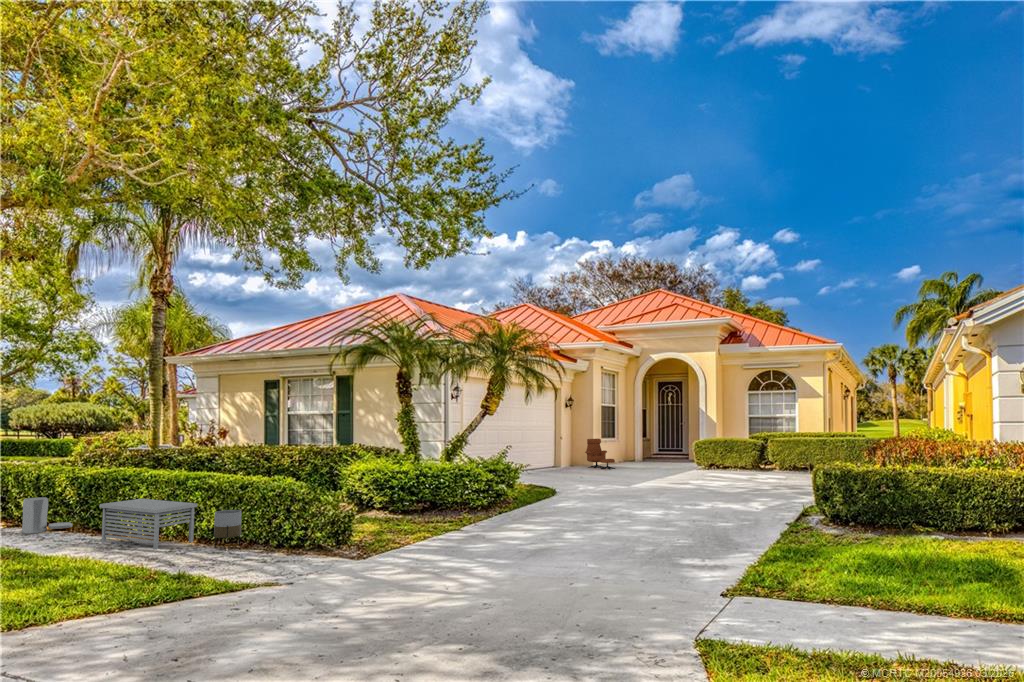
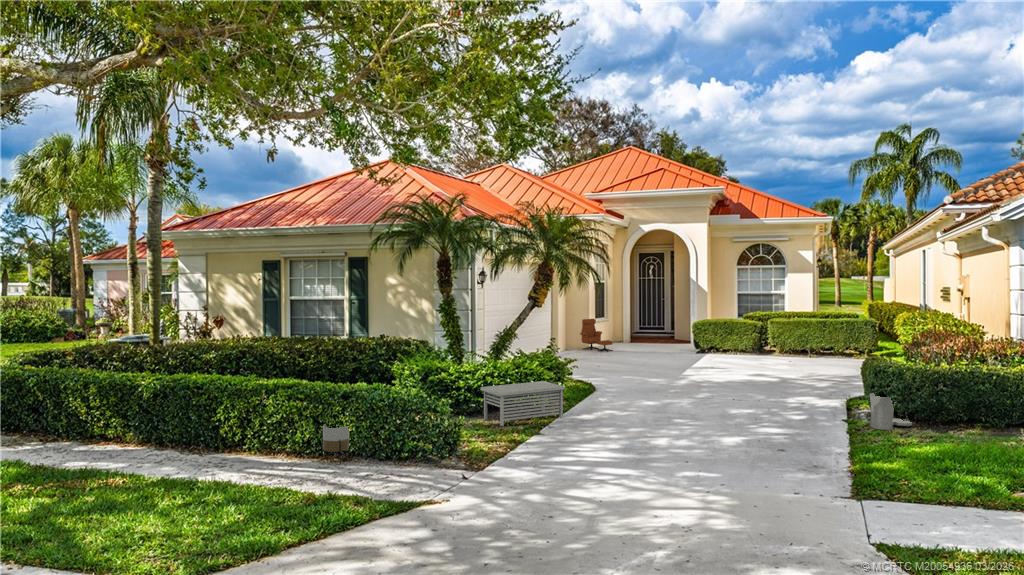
trash can: present [22,497,72,534] -> present [869,393,912,430]
storage bench: present [99,499,197,550] -> present [481,381,565,426]

